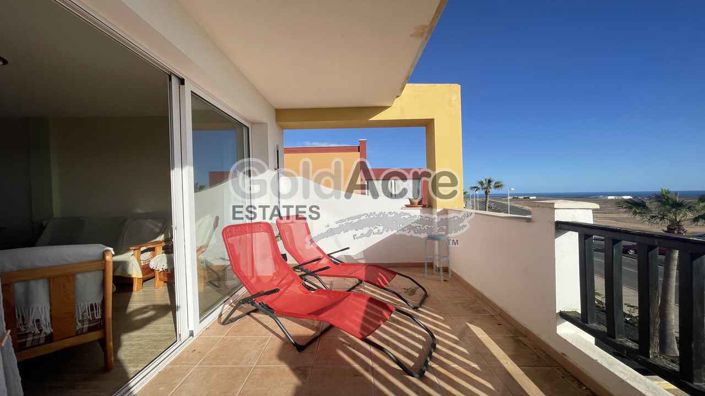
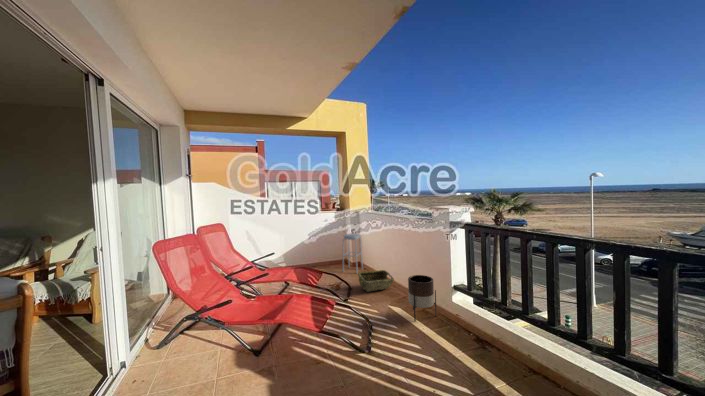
woven basket: none [436,279,483,304] -> present [358,270,394,292]
planter: none [492,290,535,352] -> present [408,275,436,321]

